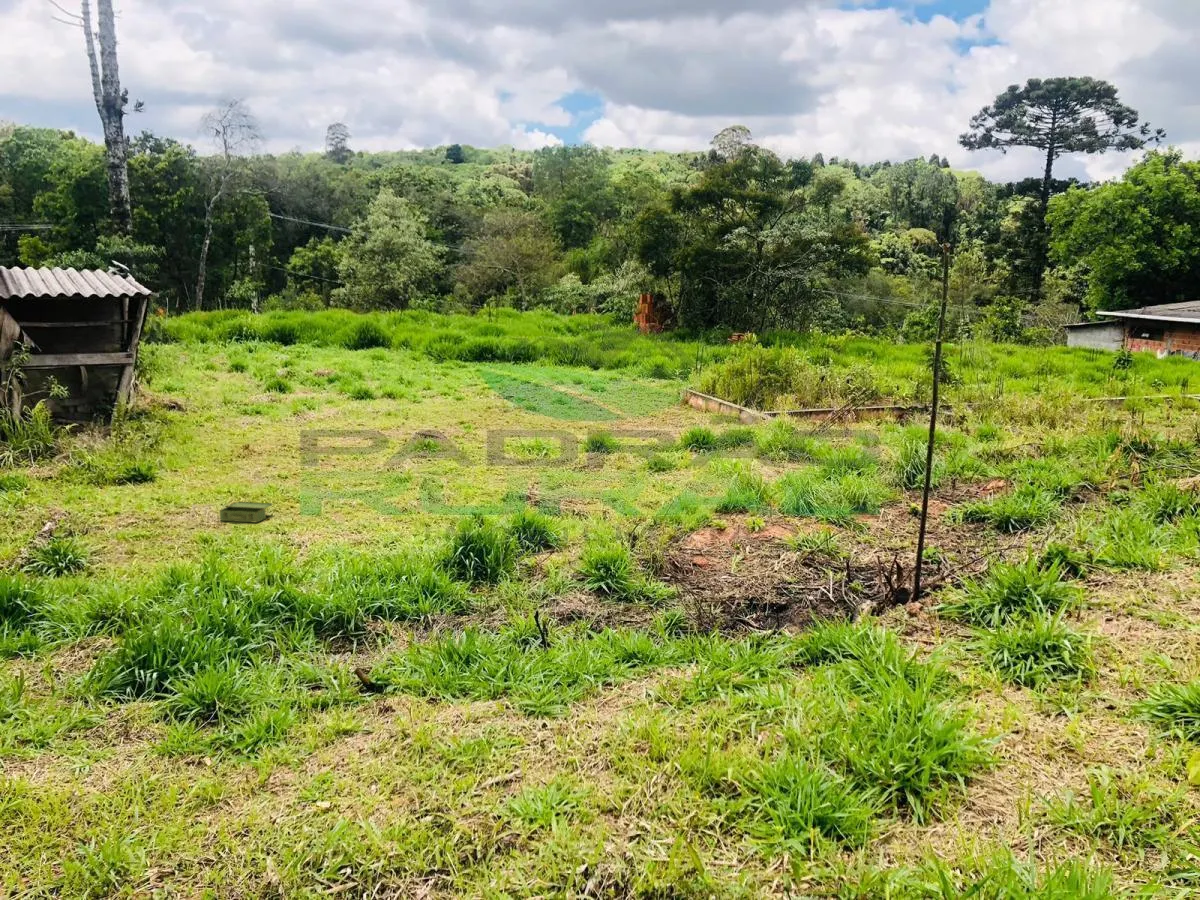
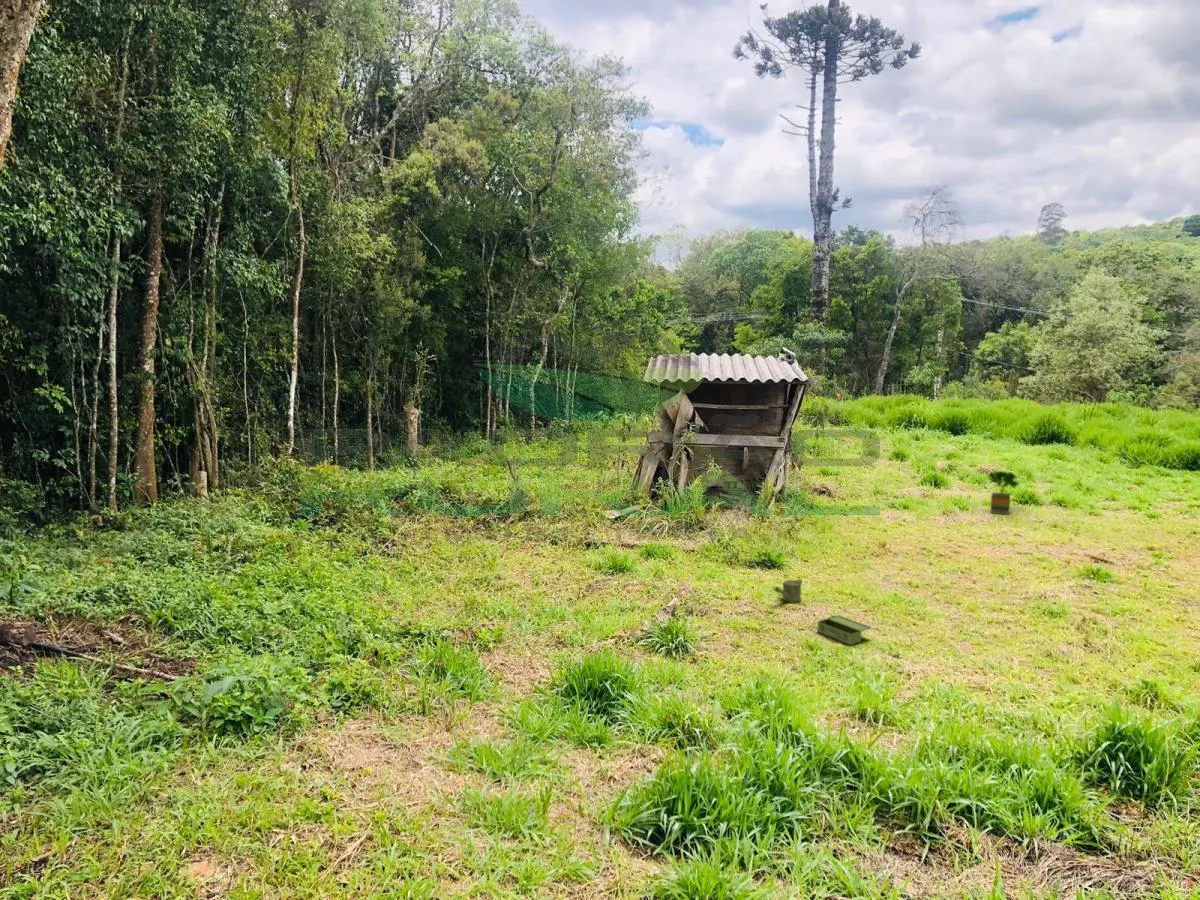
potted tree: none [332,368,361,408] -> present [988,471,1018,515]
watering can: none [161,481,190,506] -> present [775,579,802,603]

